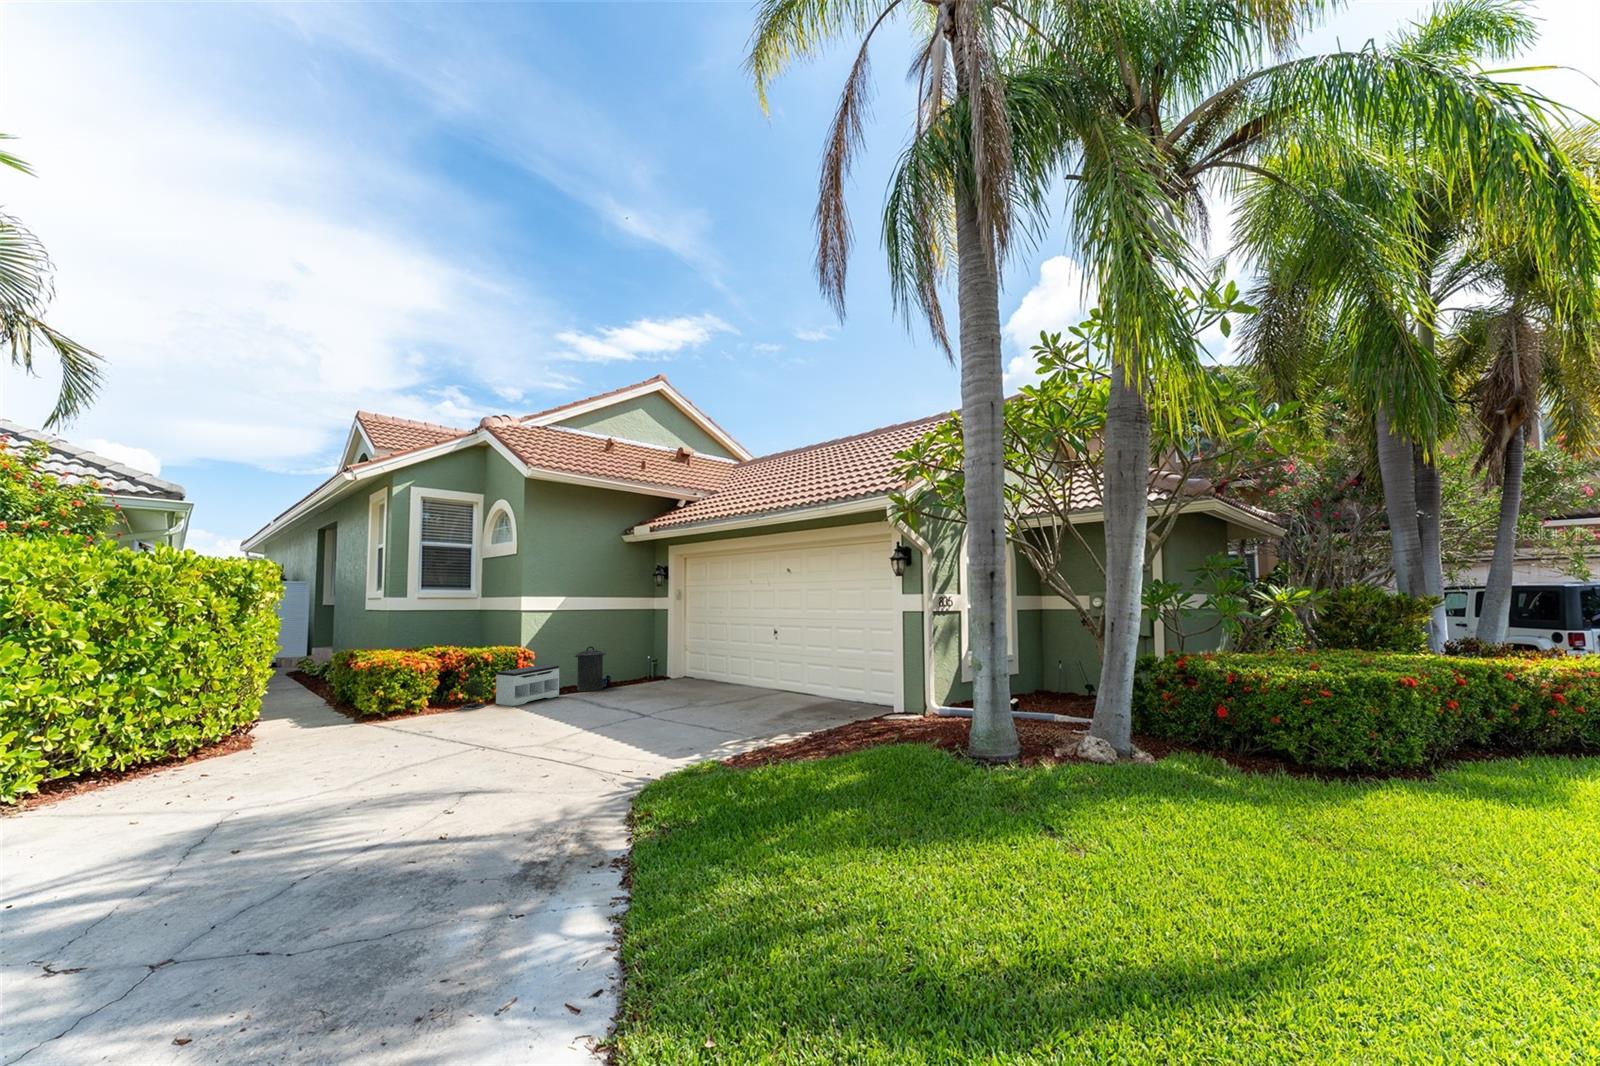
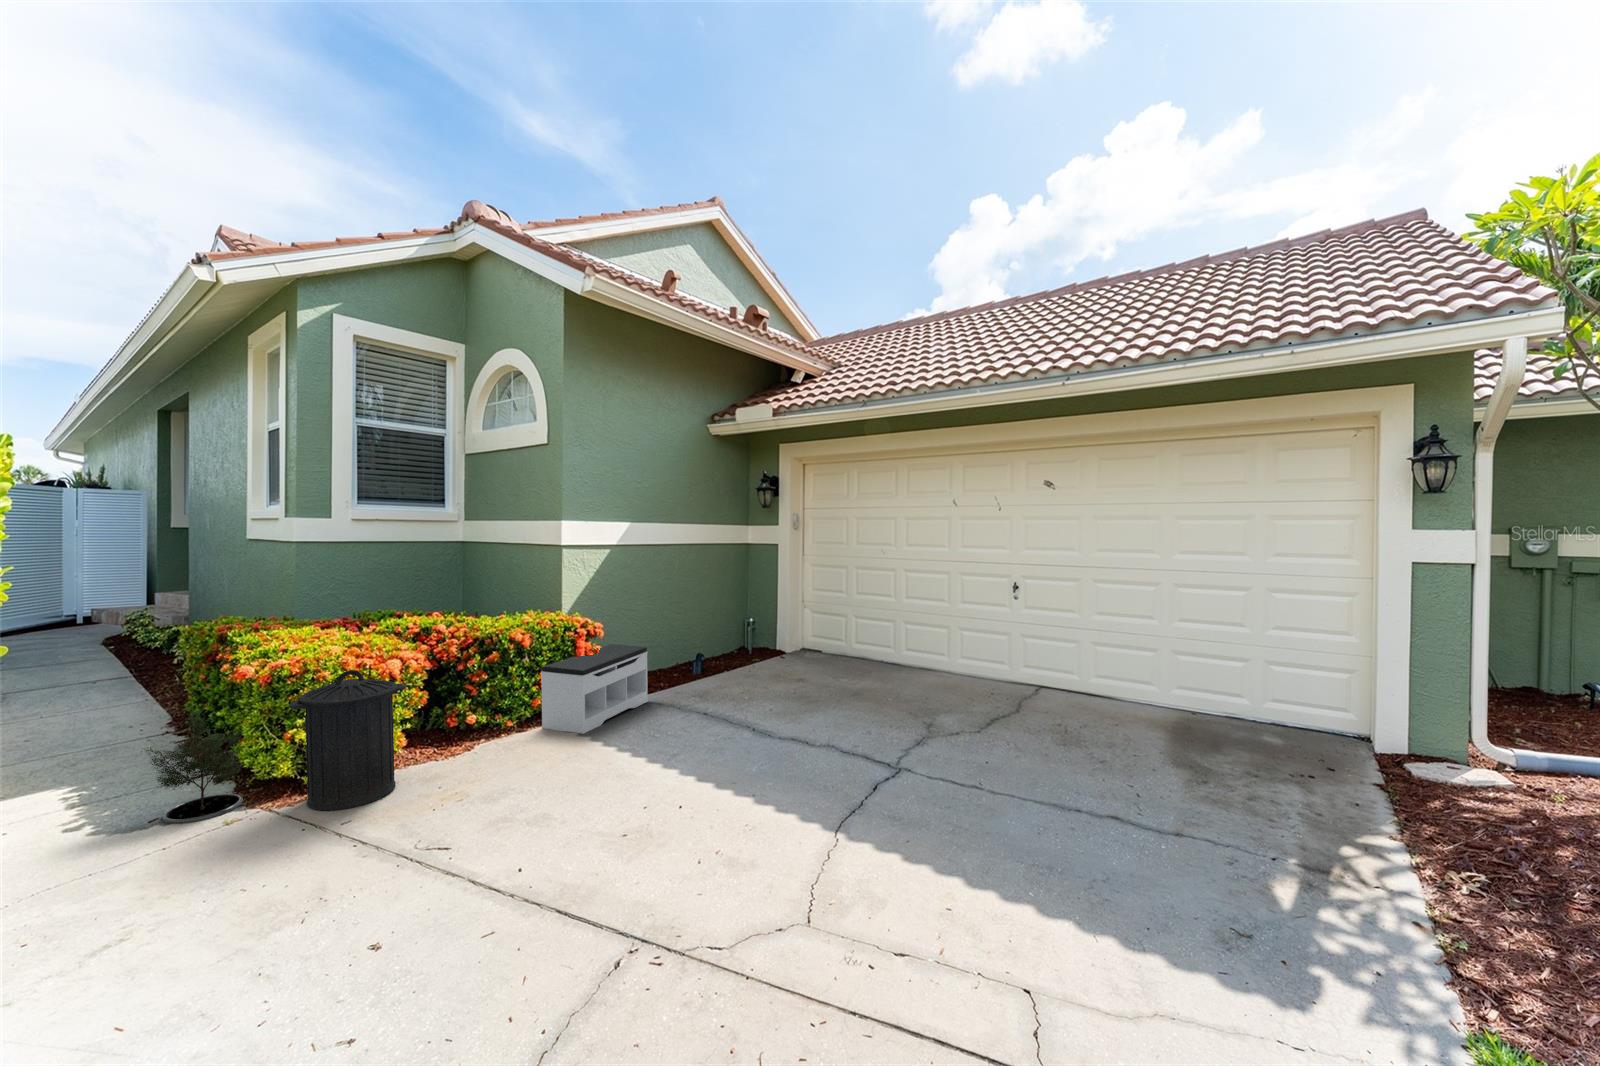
trash can: present [574,646,606,691] -> present [288,670,406,811]
potted tree: present [461,673,485,710] -> present [144,706,243,824]

